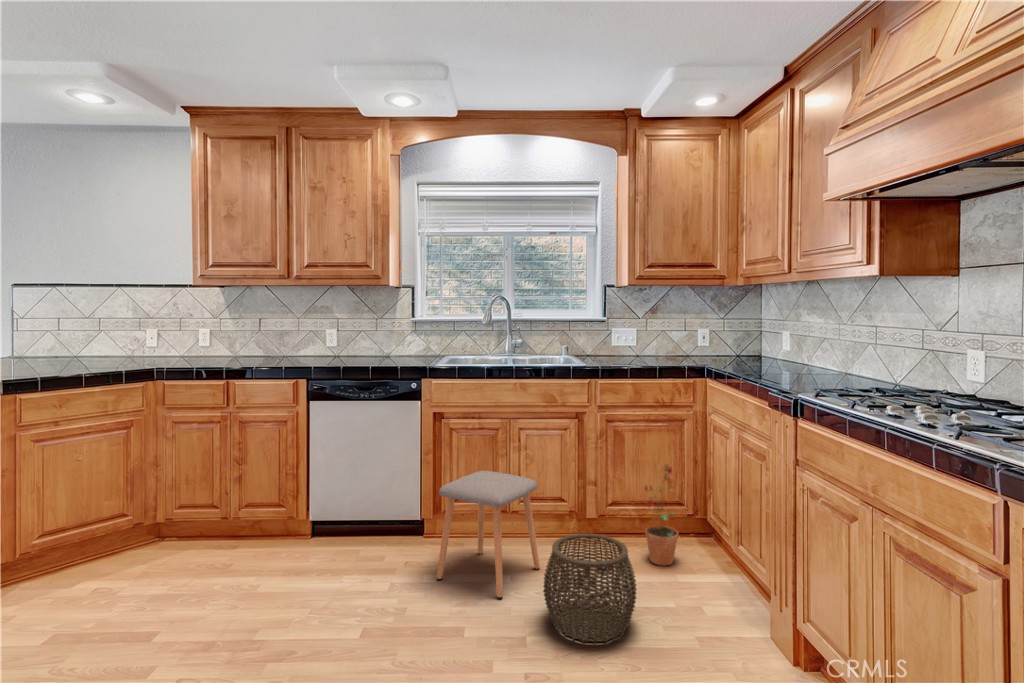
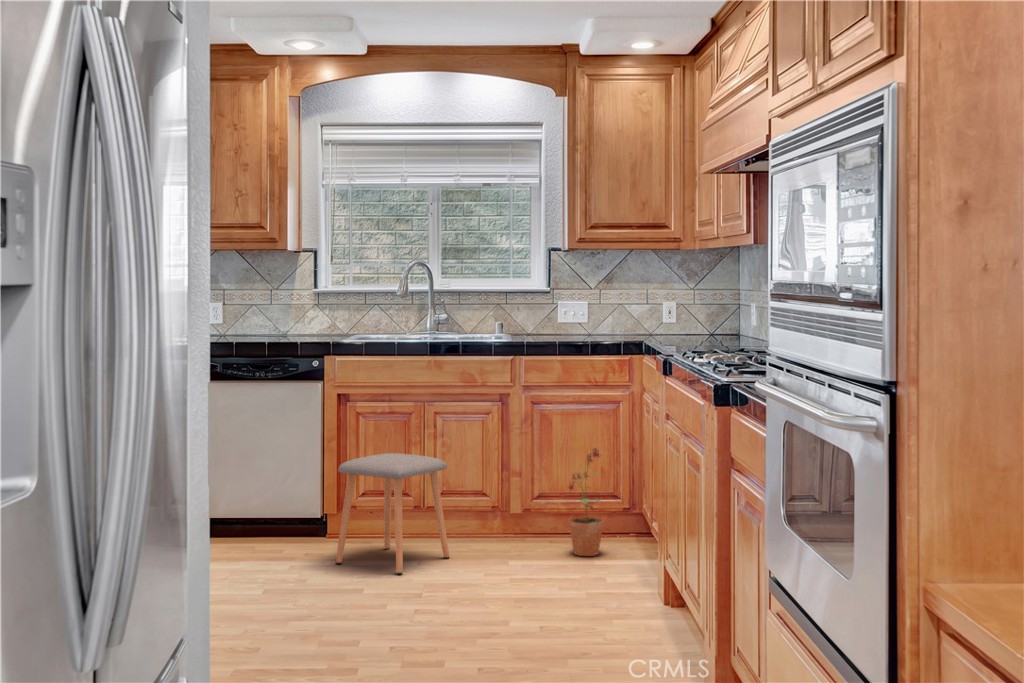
woven basket: present [543,533,637,643] -> none [438,503,531,597]

